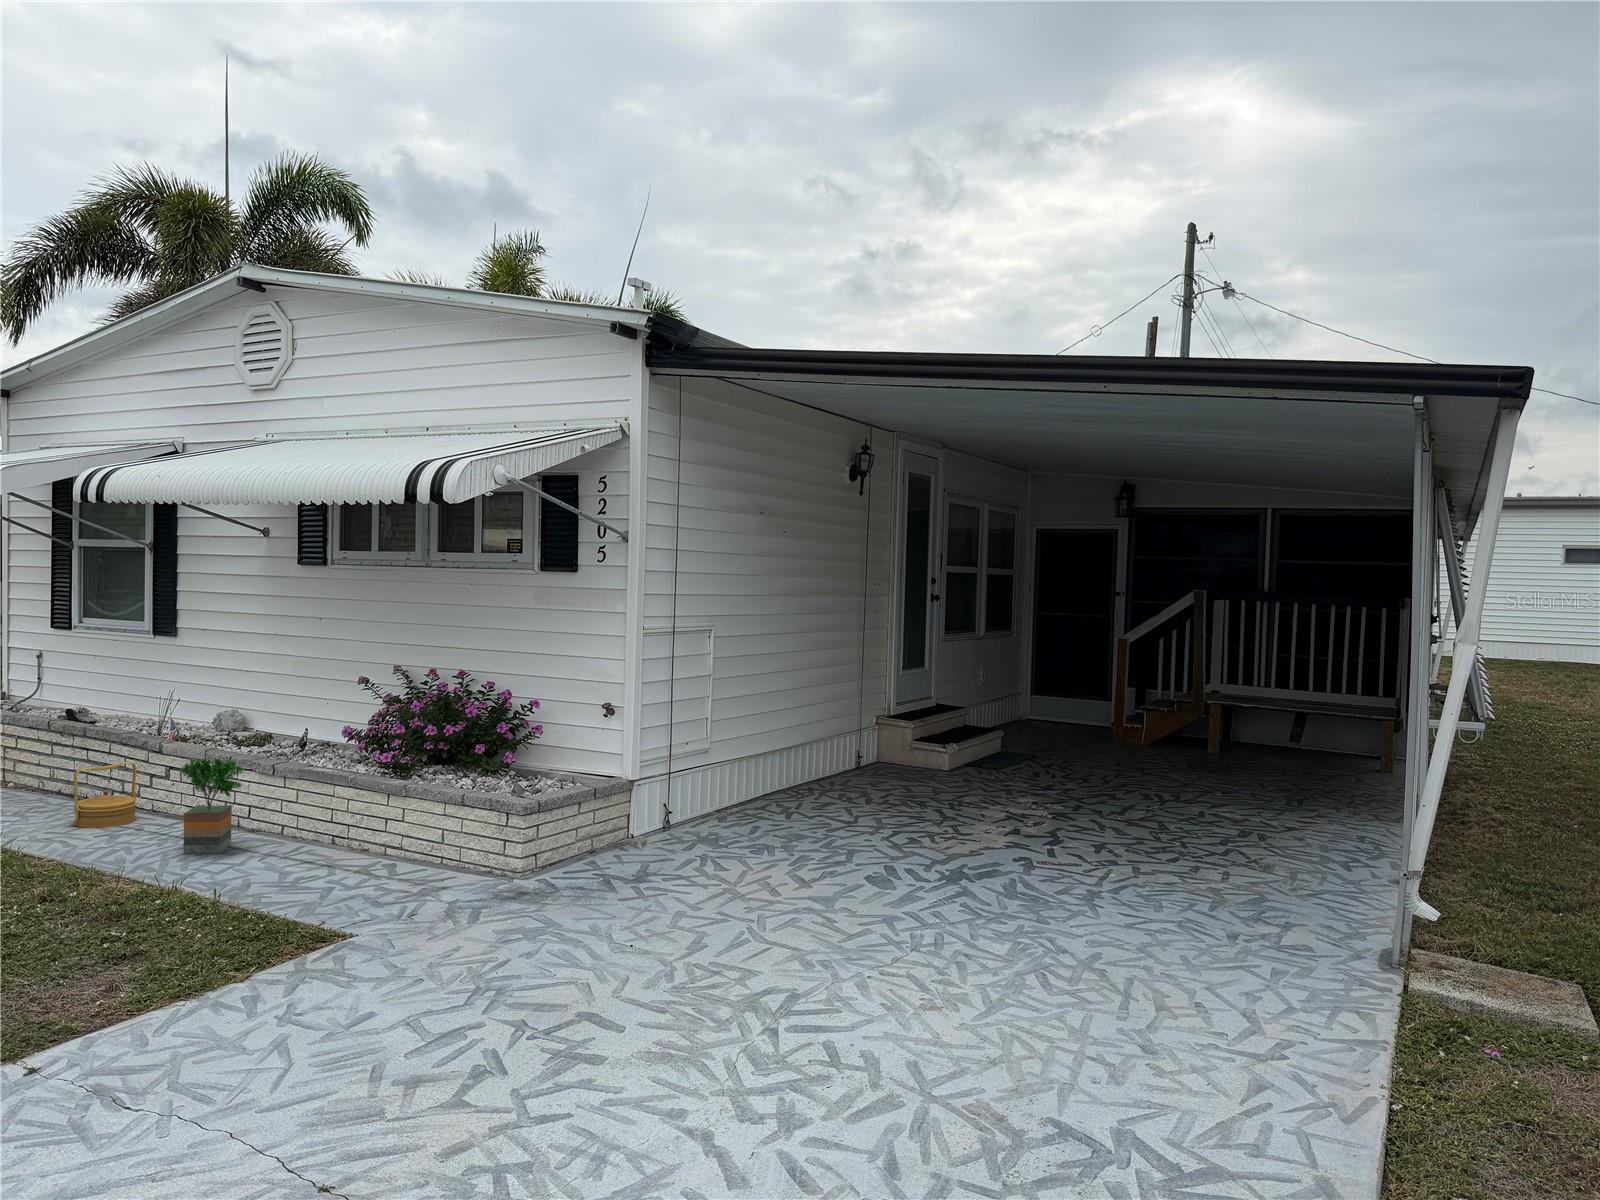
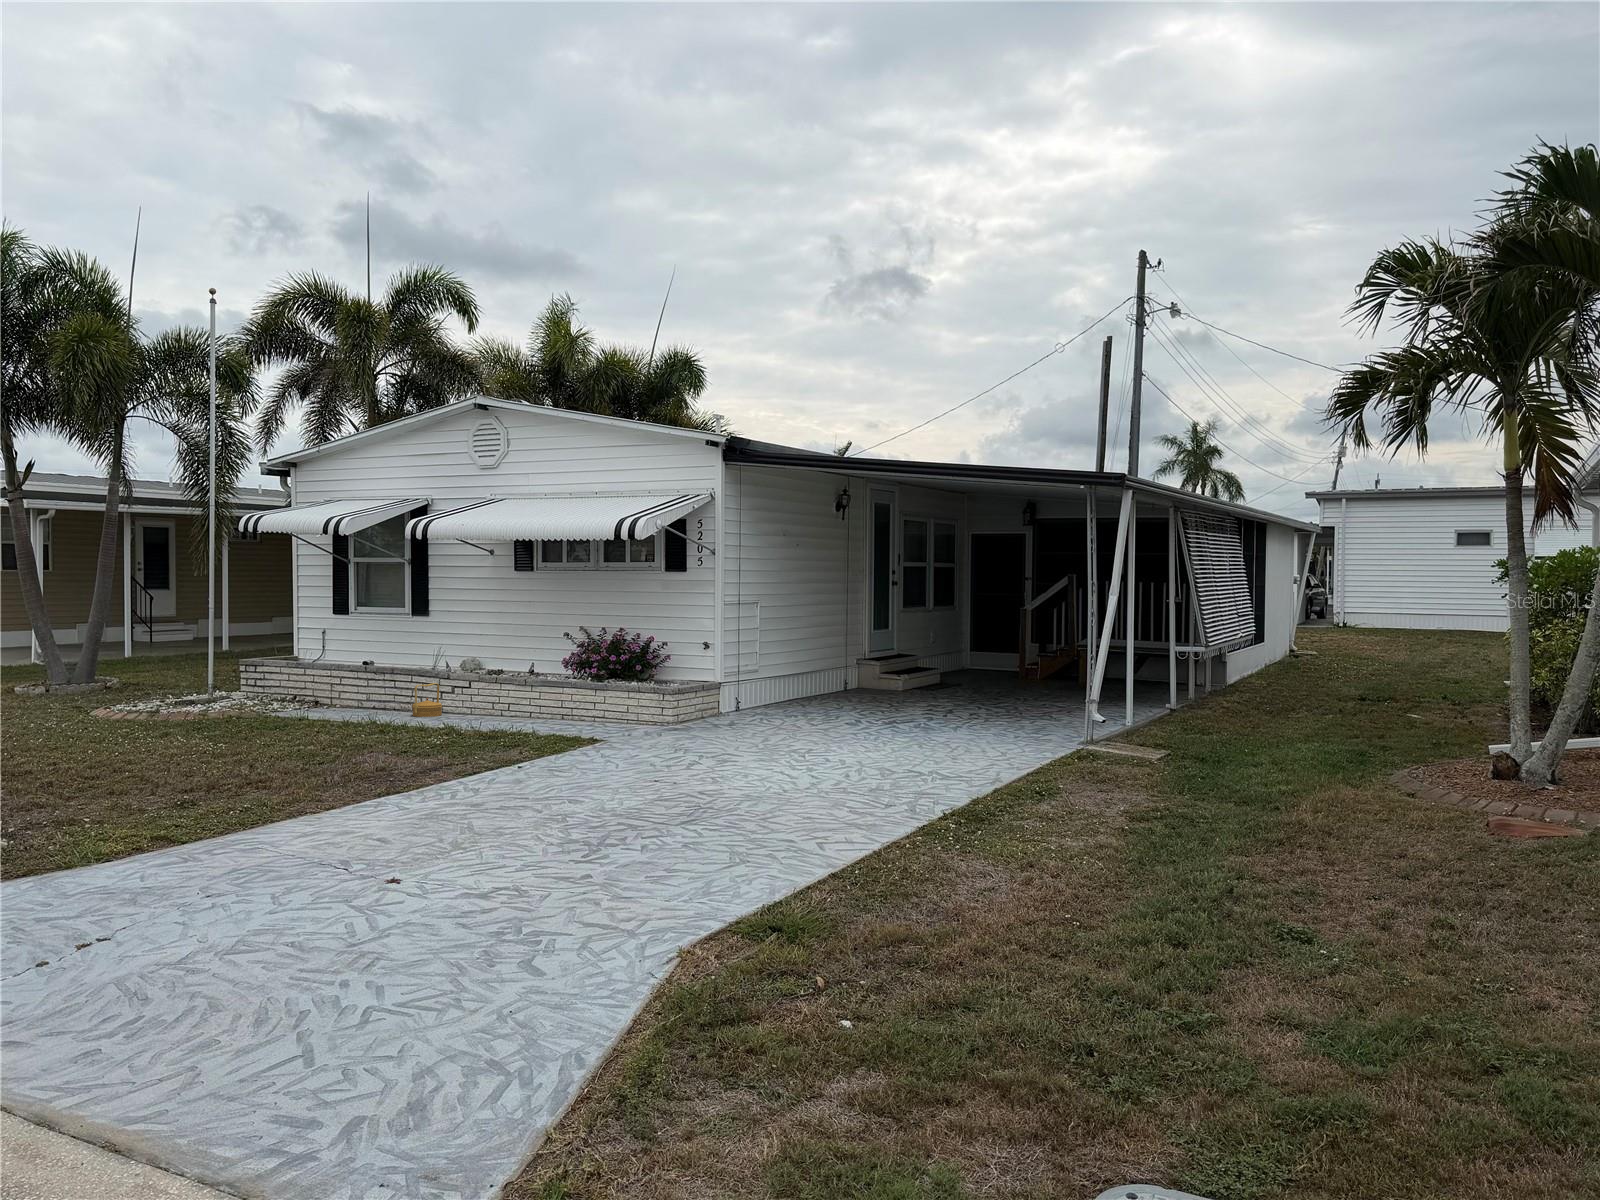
potted tree: present [181,758,244,854] -> none [486,674,519,722]

